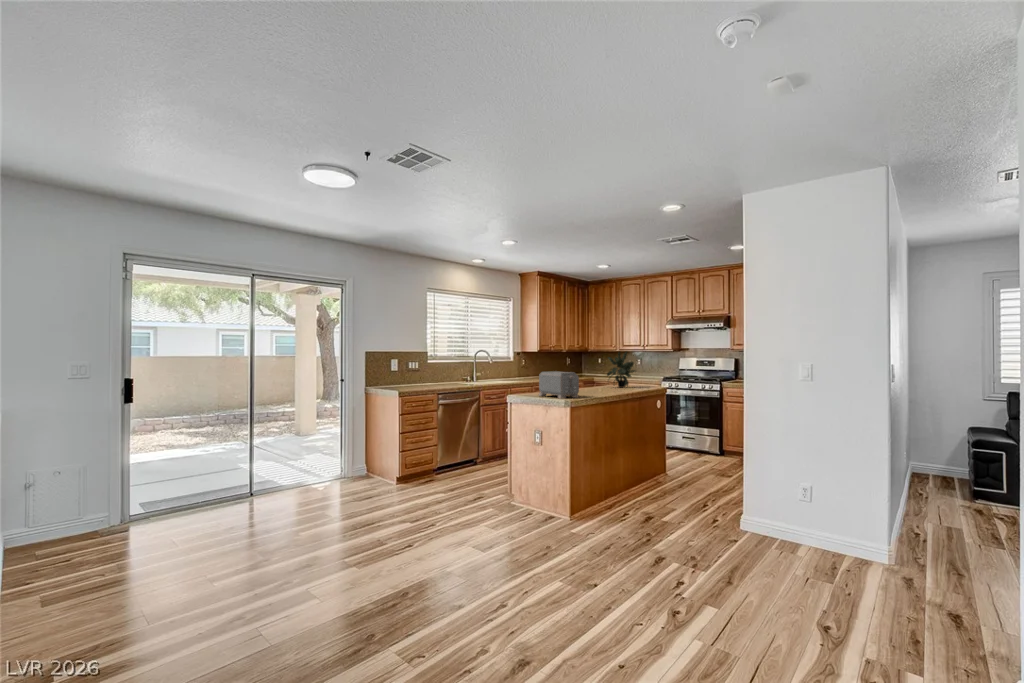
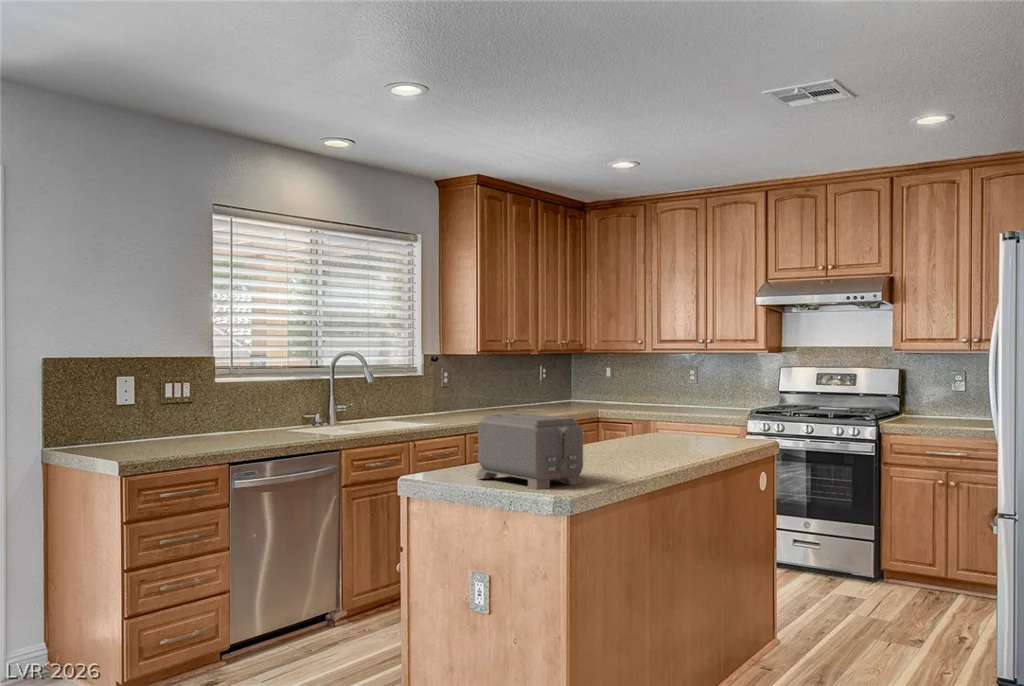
potted plant: present [607,352,636,388] -> none [637,356,707,441]

